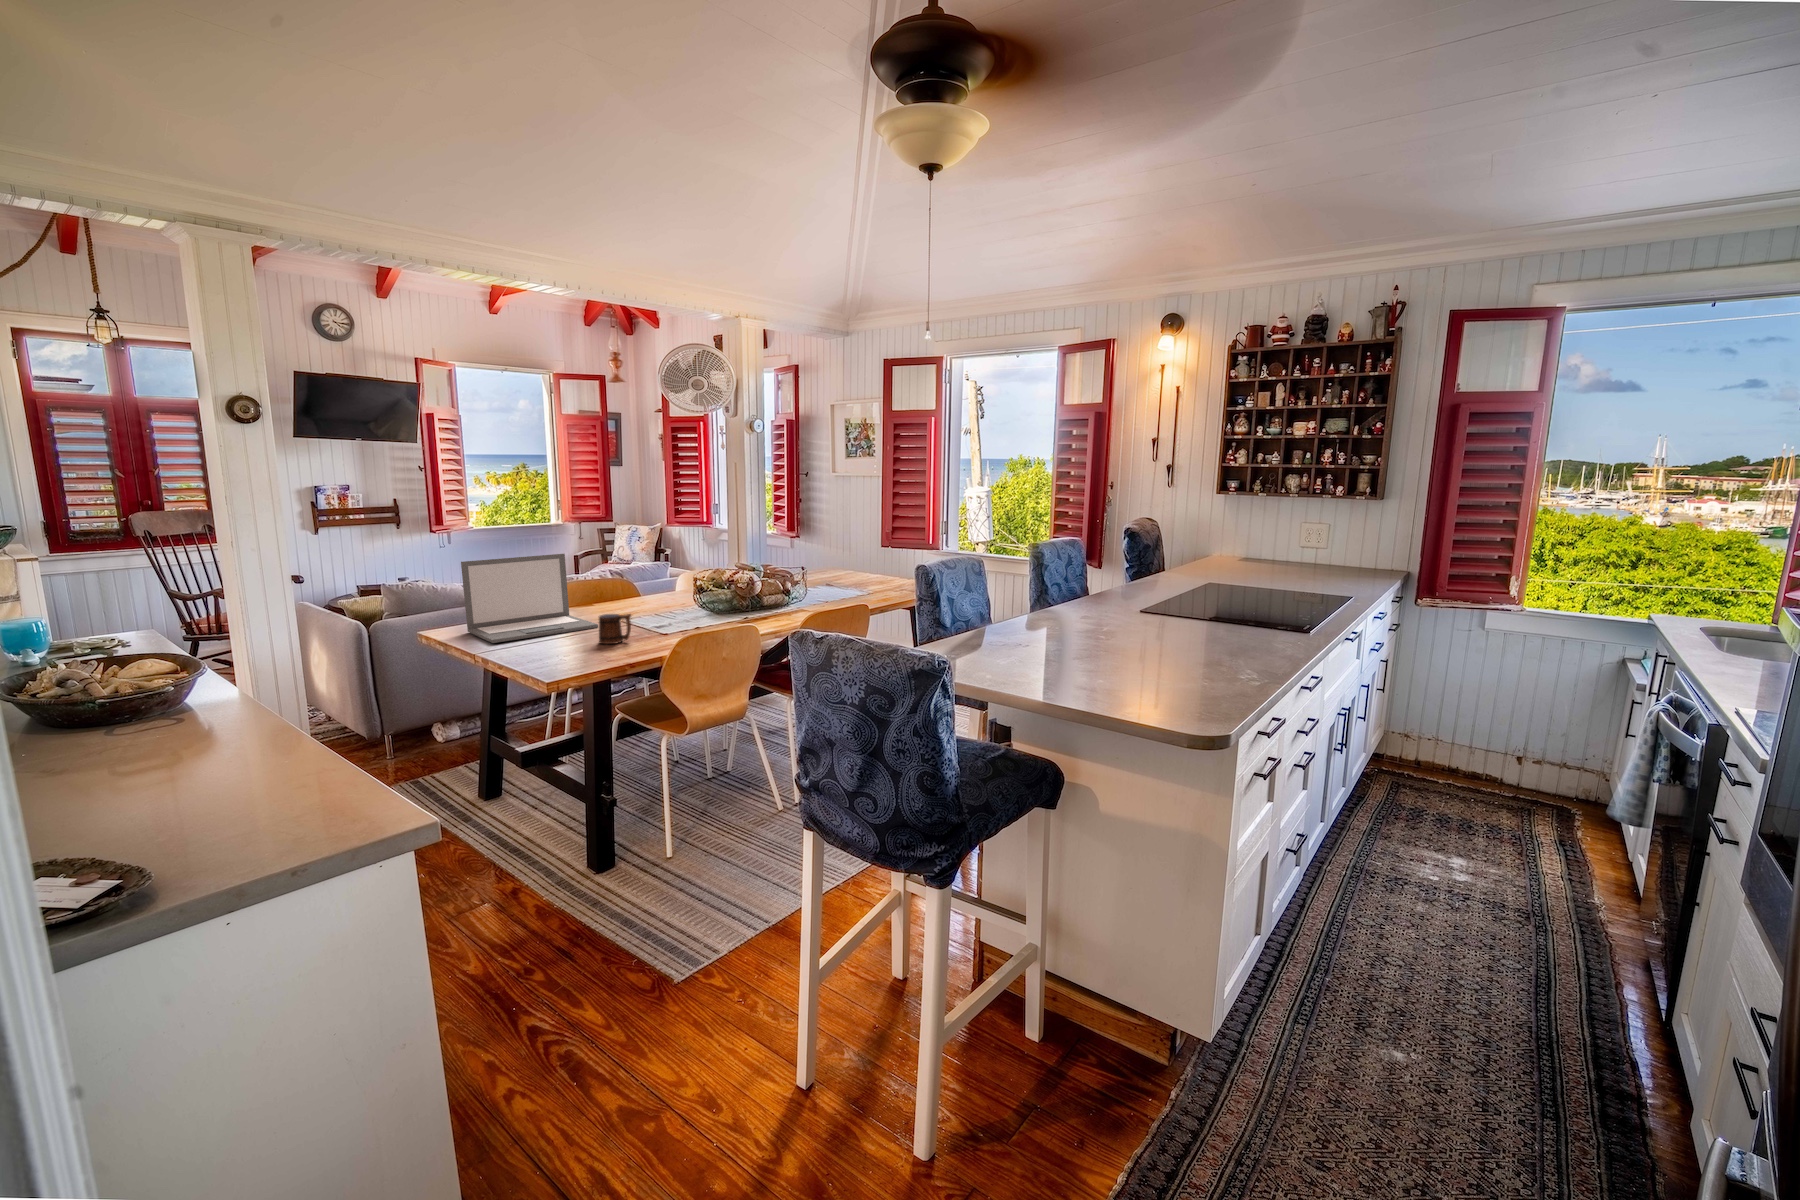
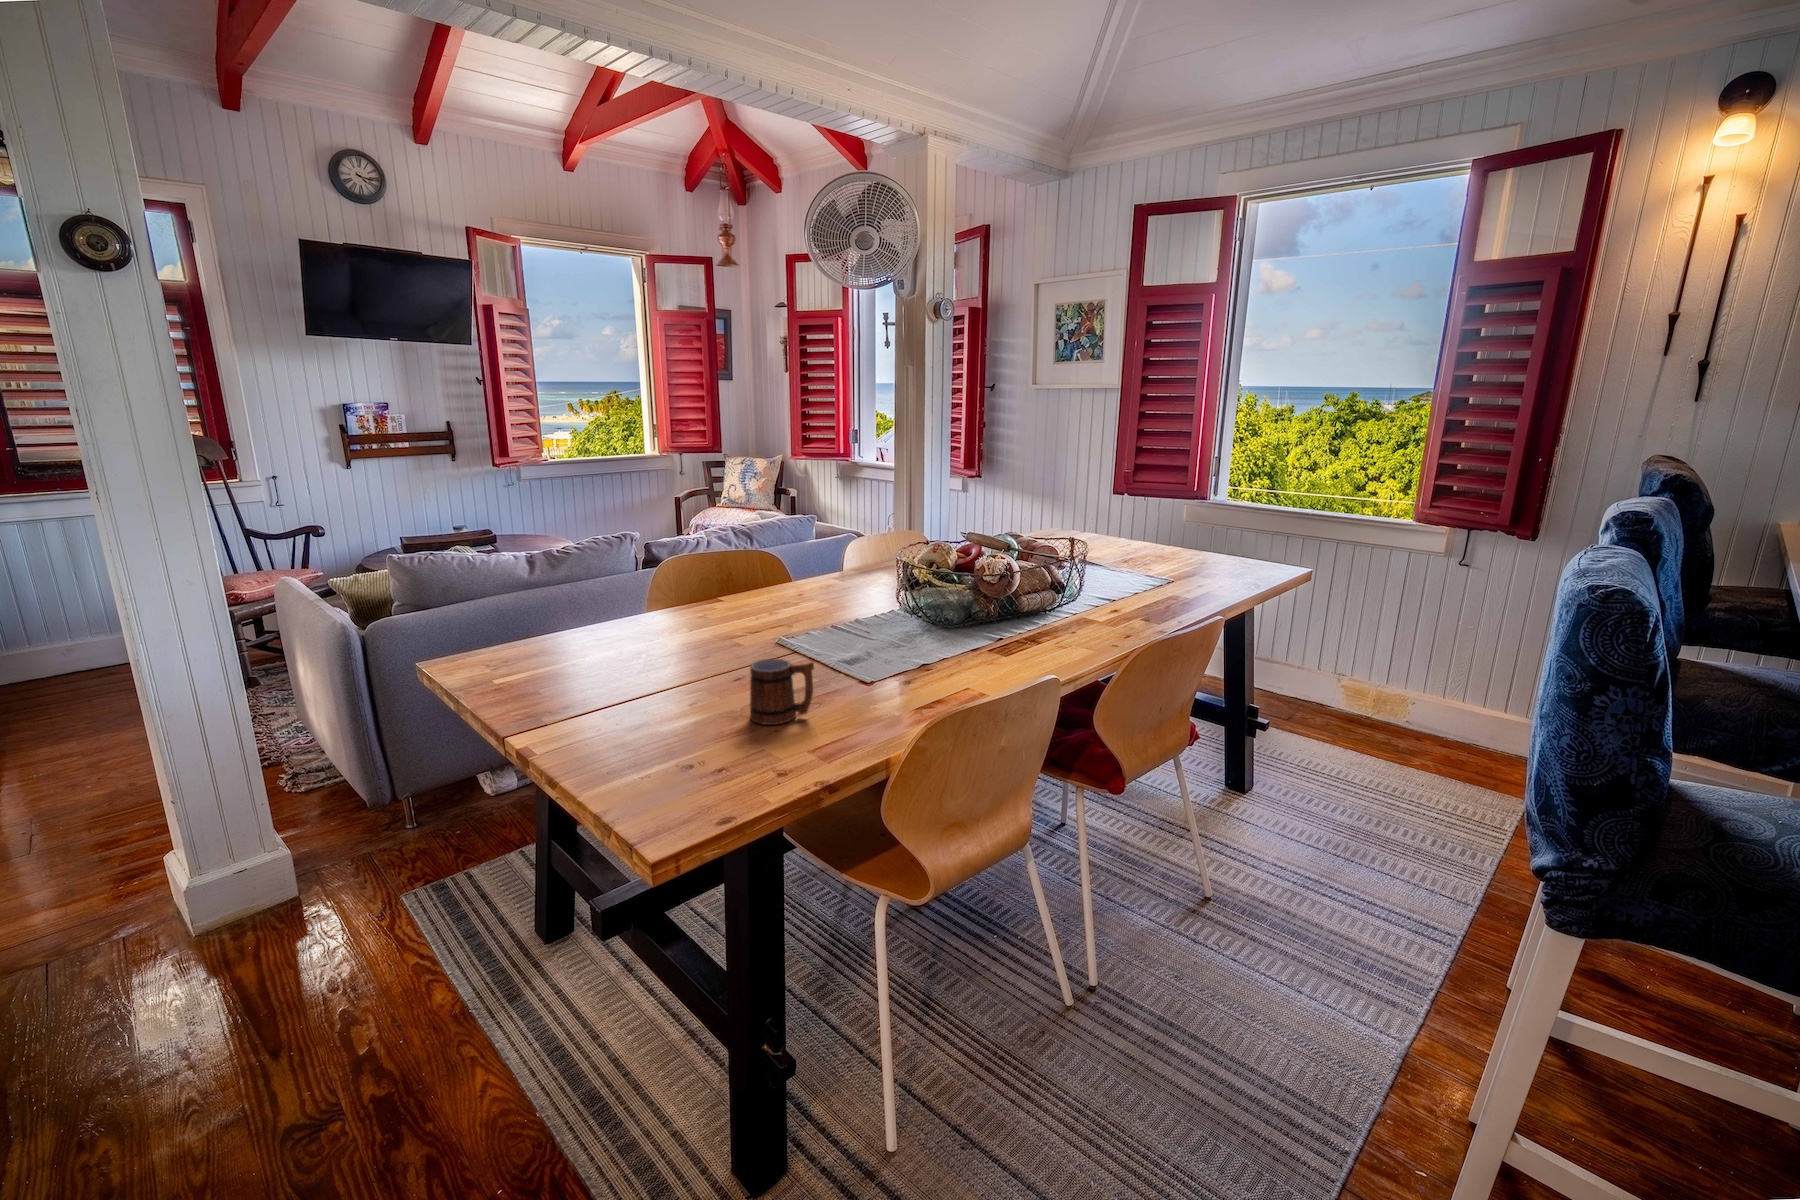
laptop: present [461,554,598,643] -> none [492,524,739,711]

